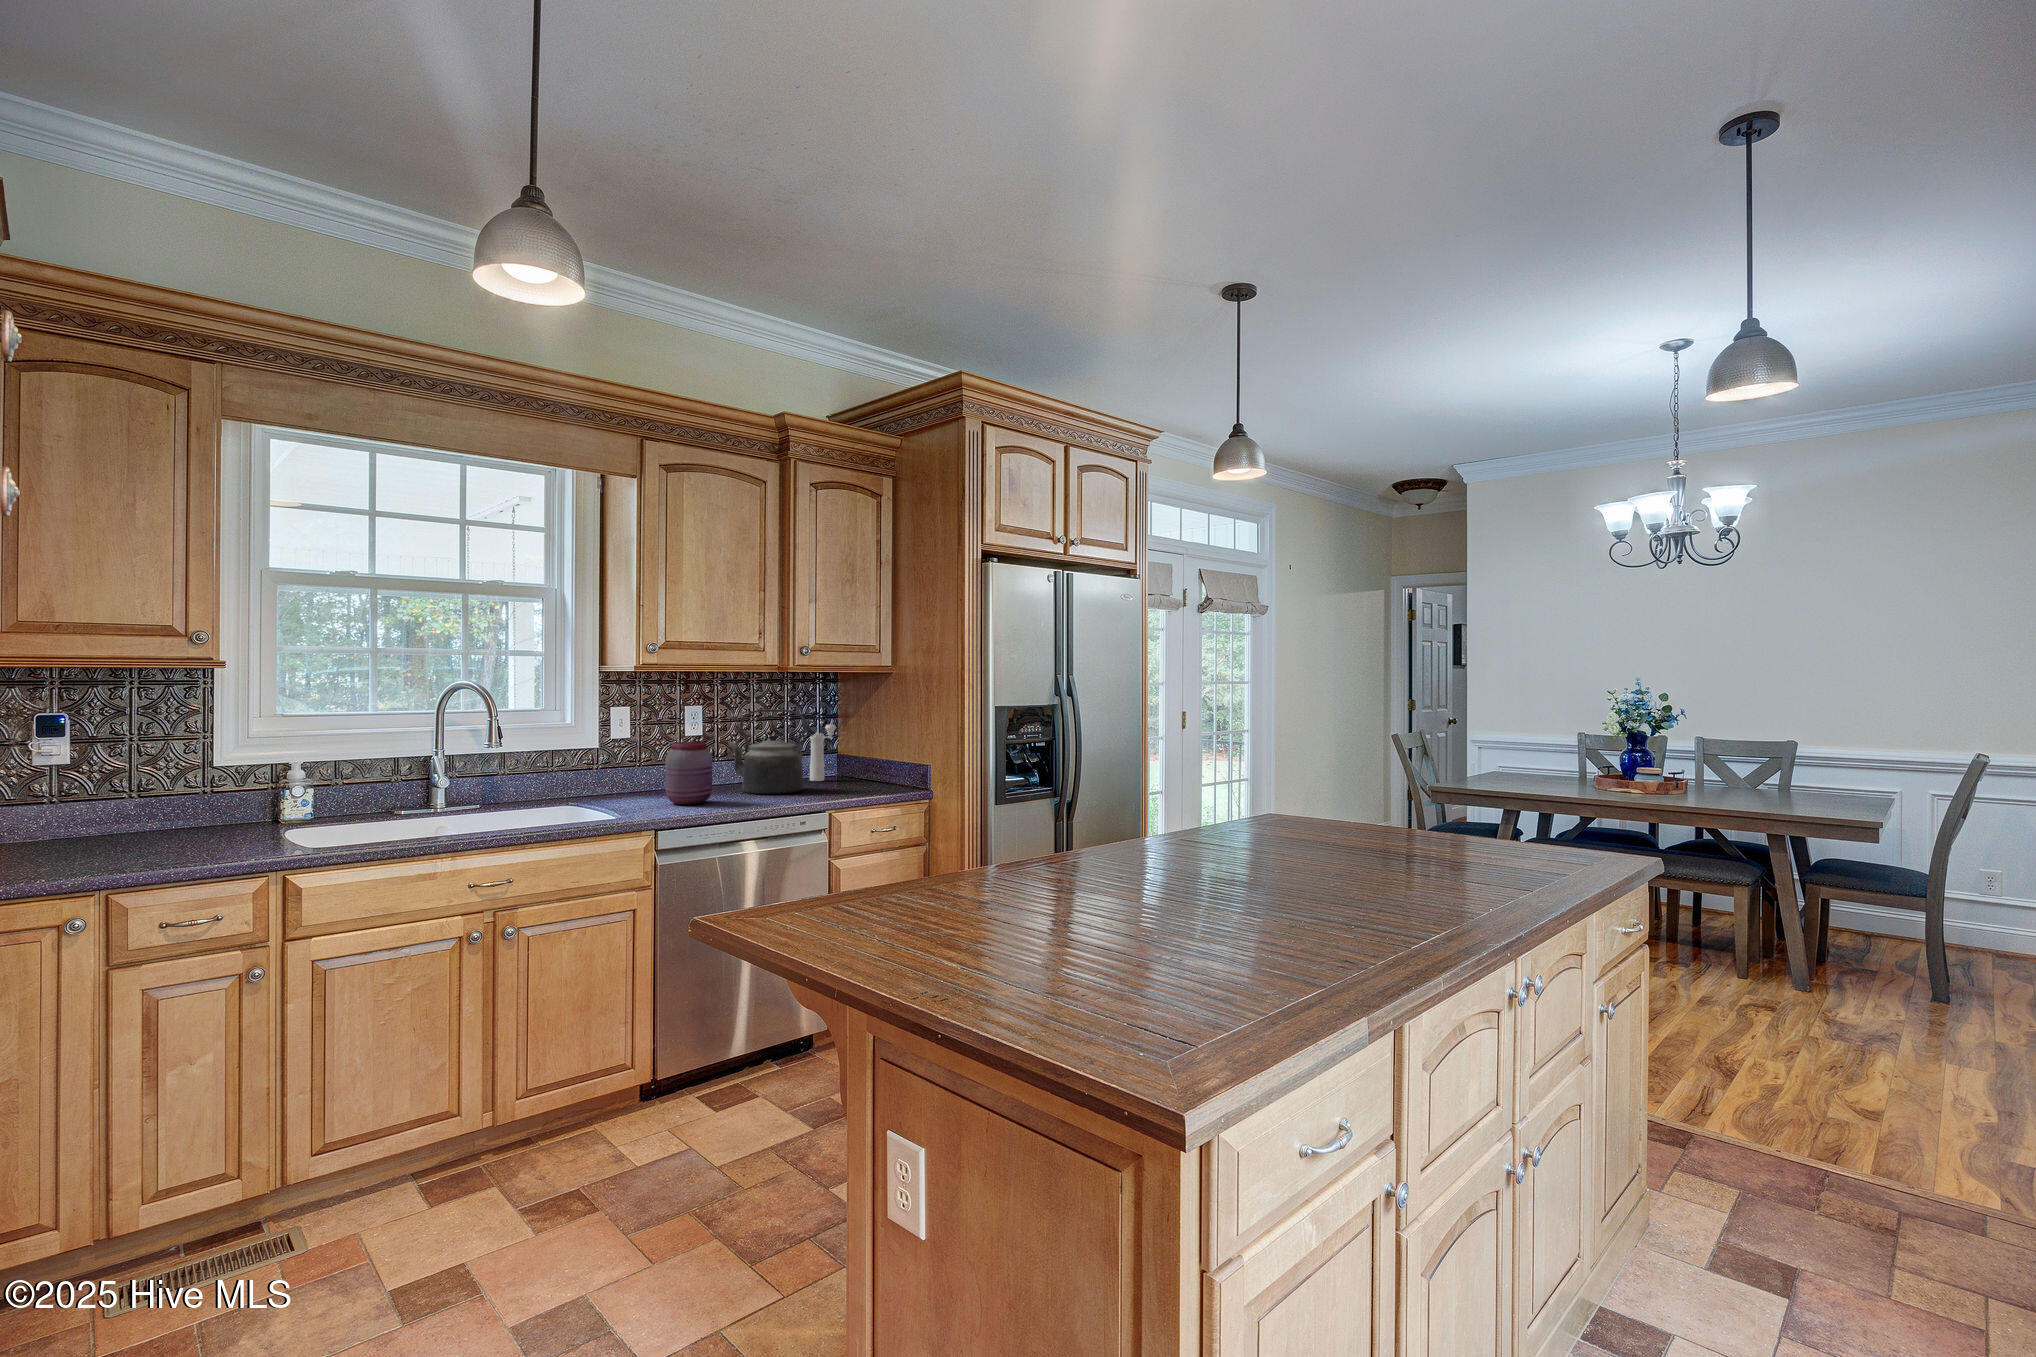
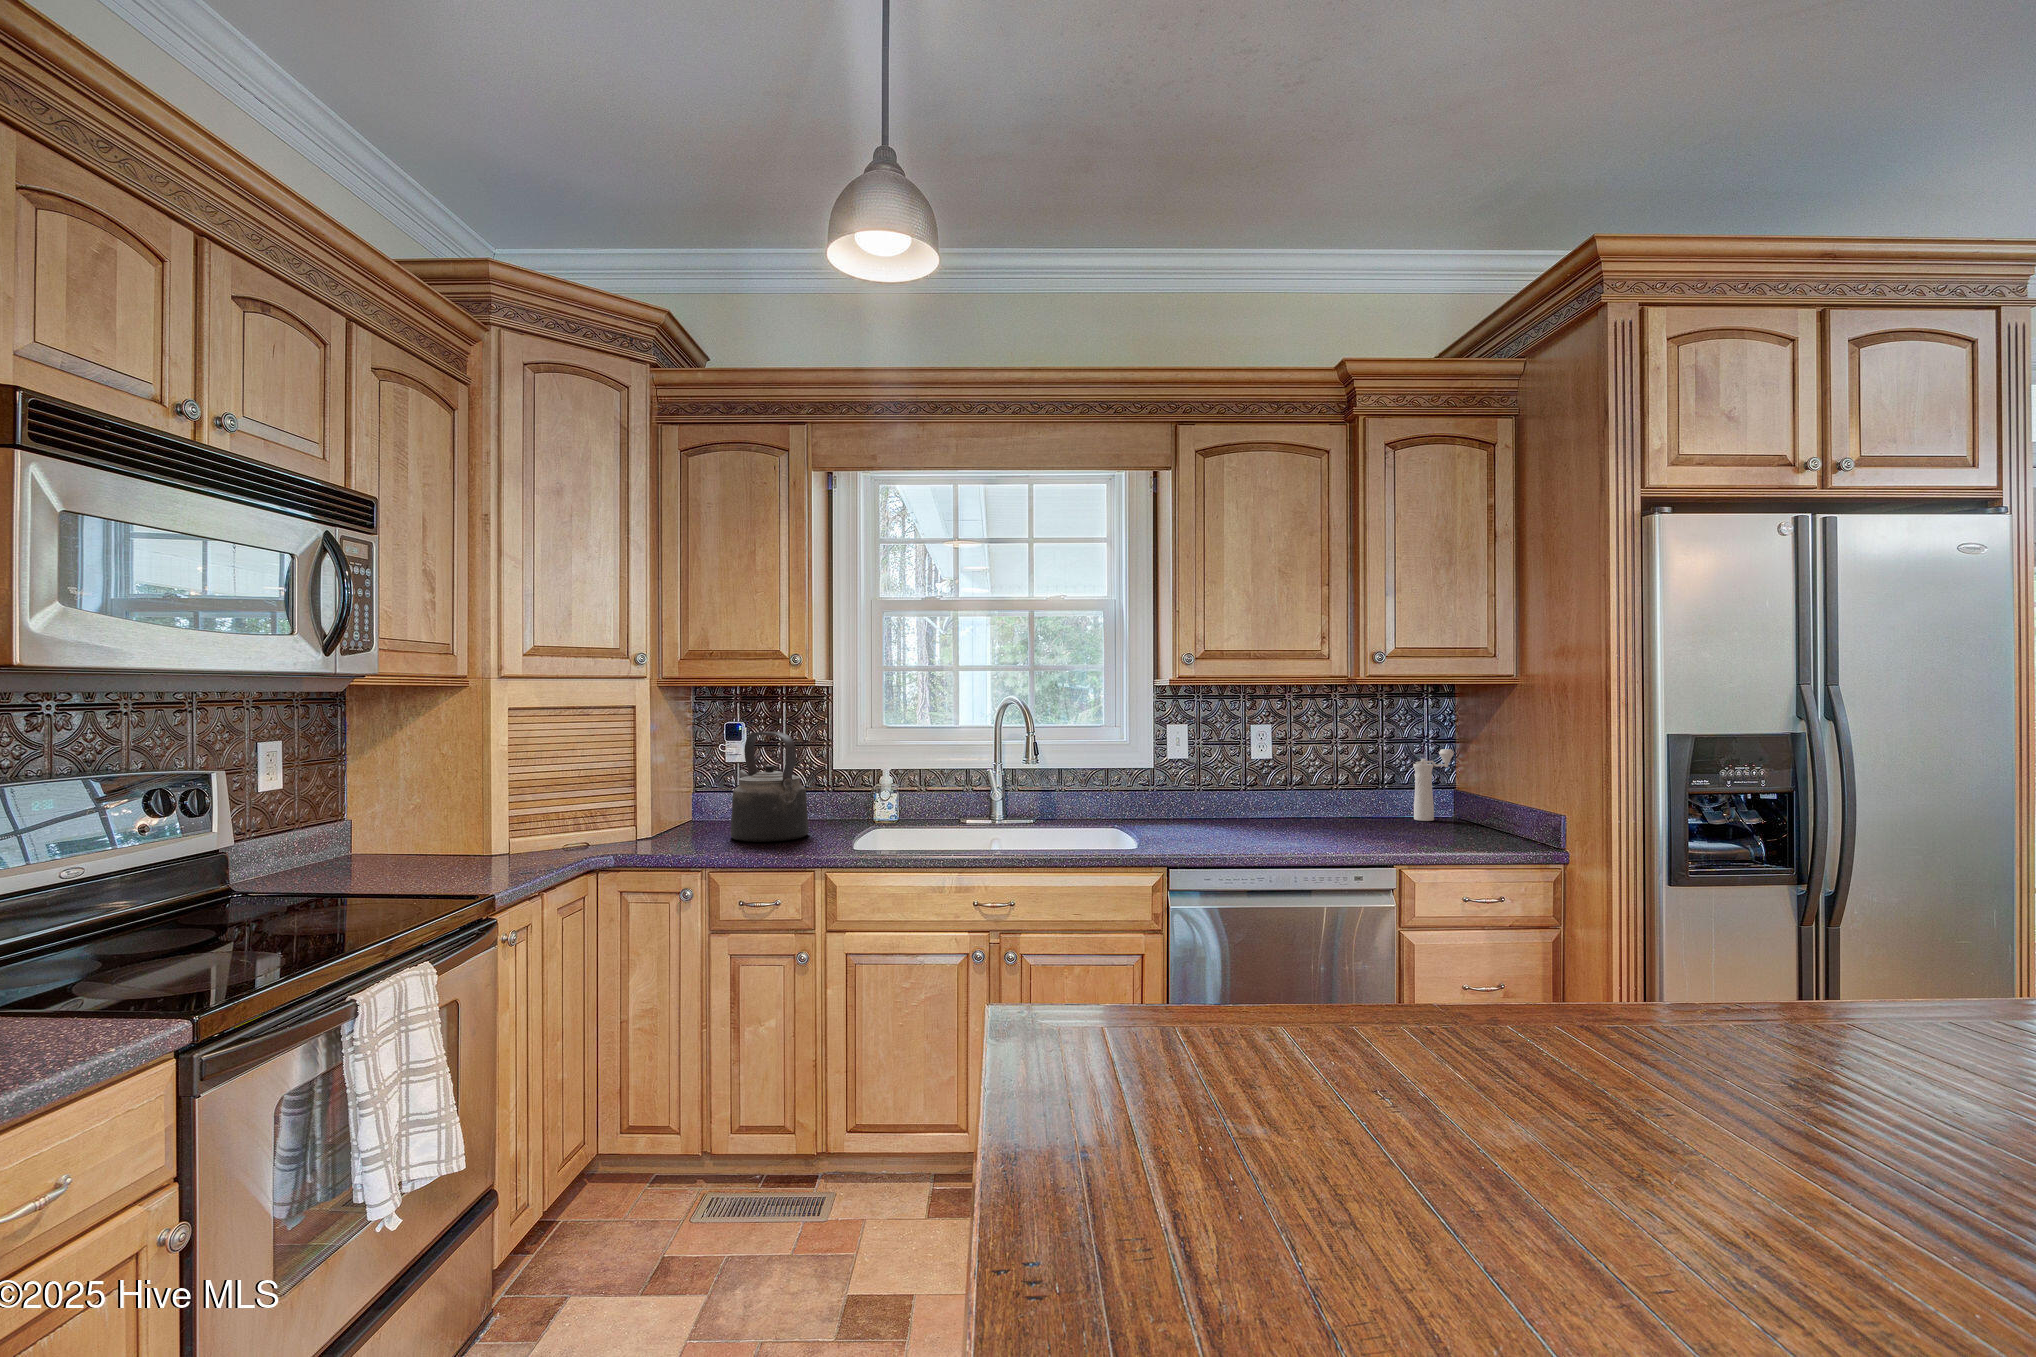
kettle: present [729,709,806,794] -> present [730,732,809,842]
jar: present [665,742,712,805] -> none [1203,766,1256,839]

